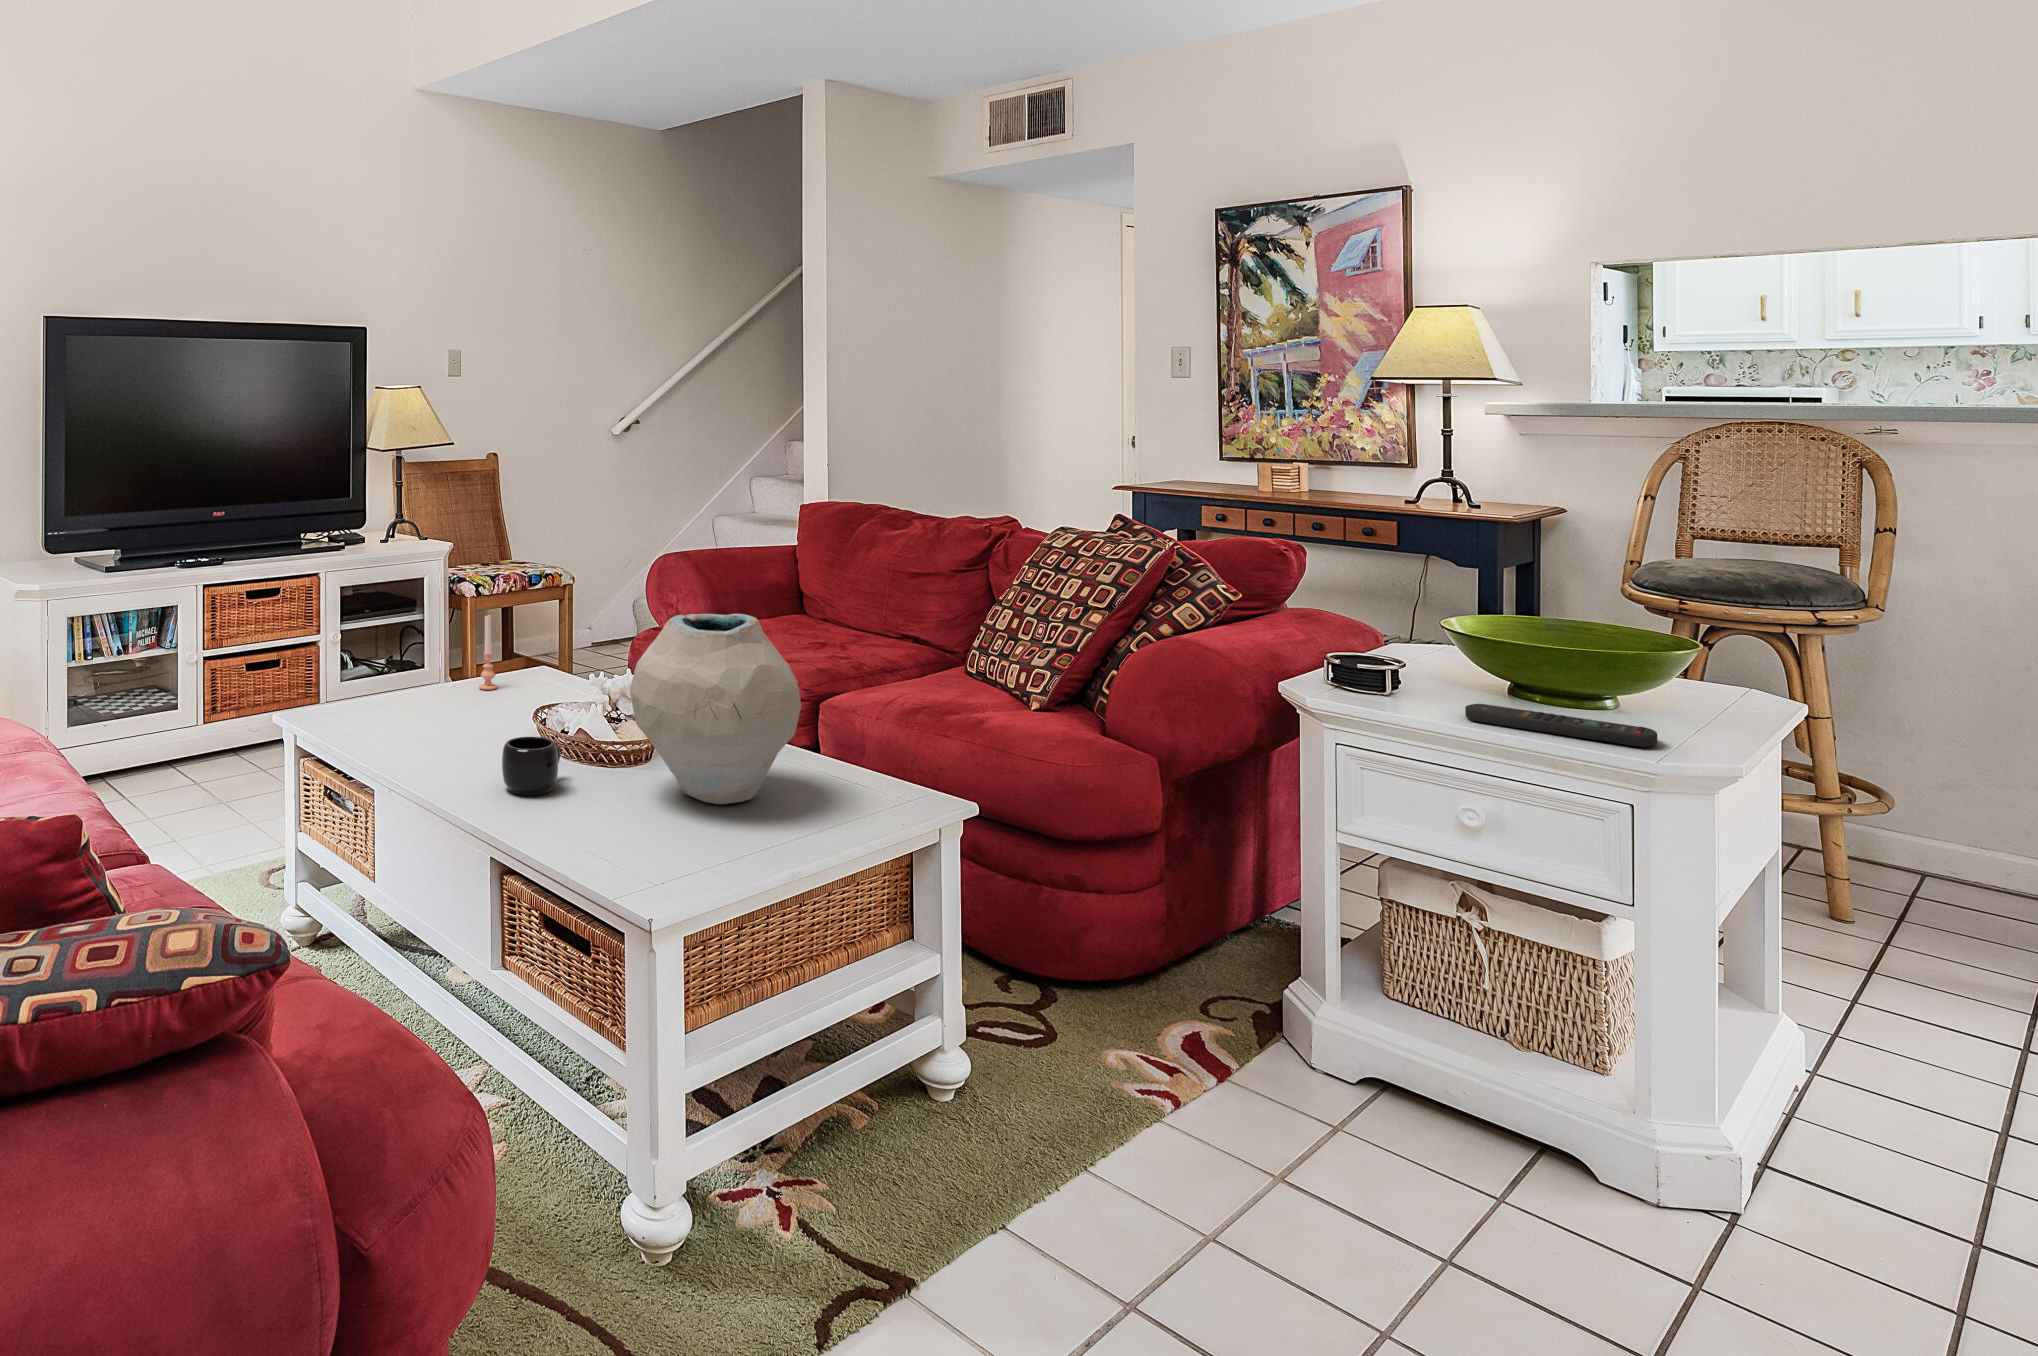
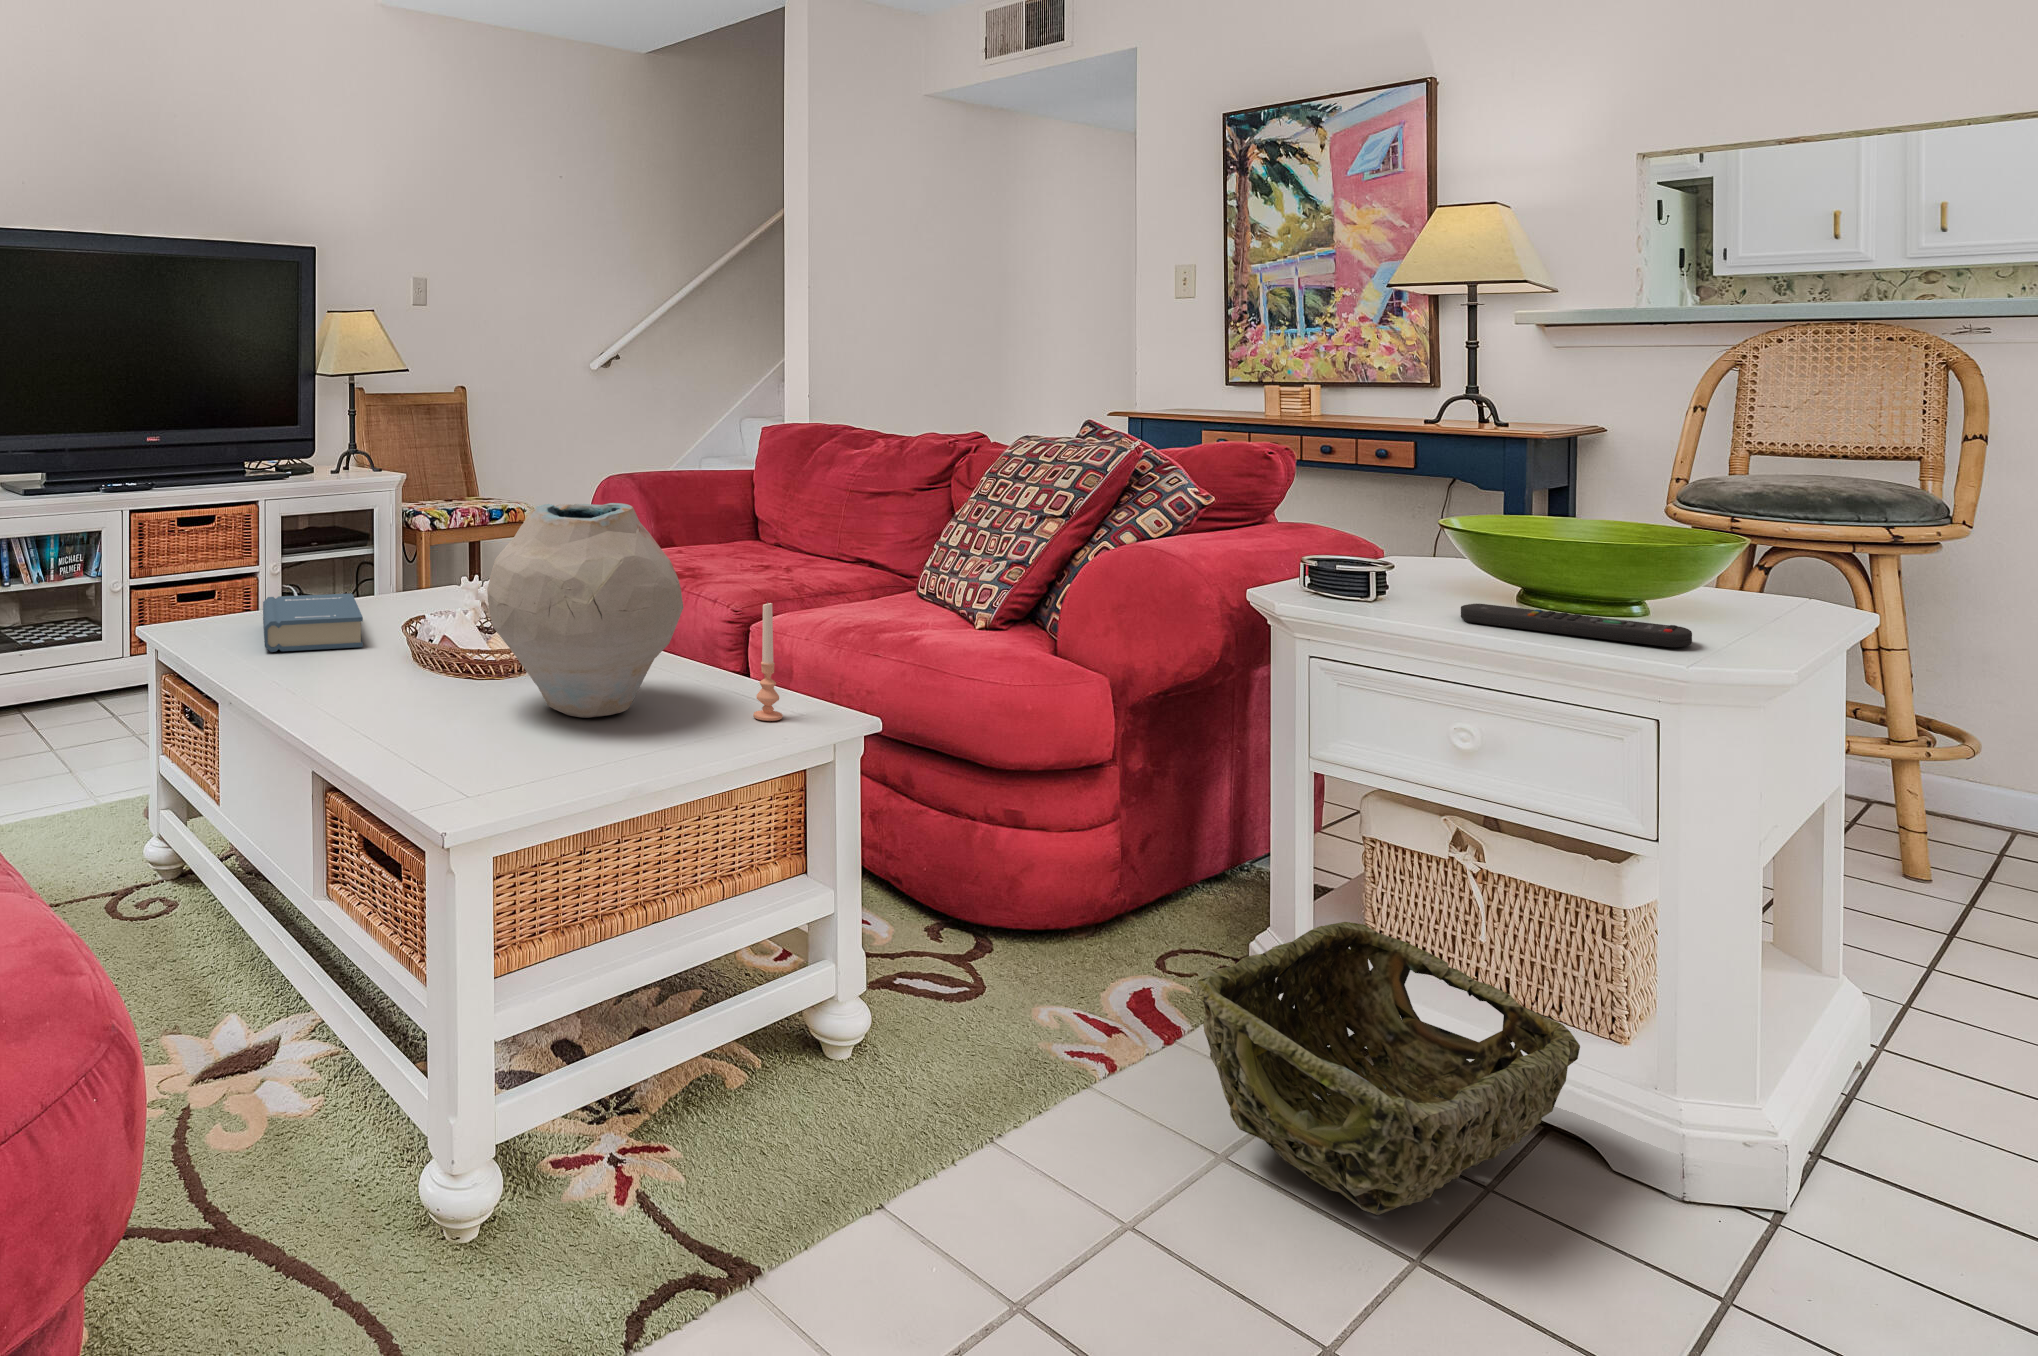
candle: present [479,615,497,690] -> present [753,602,783,721]
hardback book: none [390,679,492,738] -> present [263,593,363,652]
mug: present [502,737,560,795] -> none [344,643,416,707]
woven basket: none [1256,975,1572,1226] -> present [1196,922,1580,1215]

